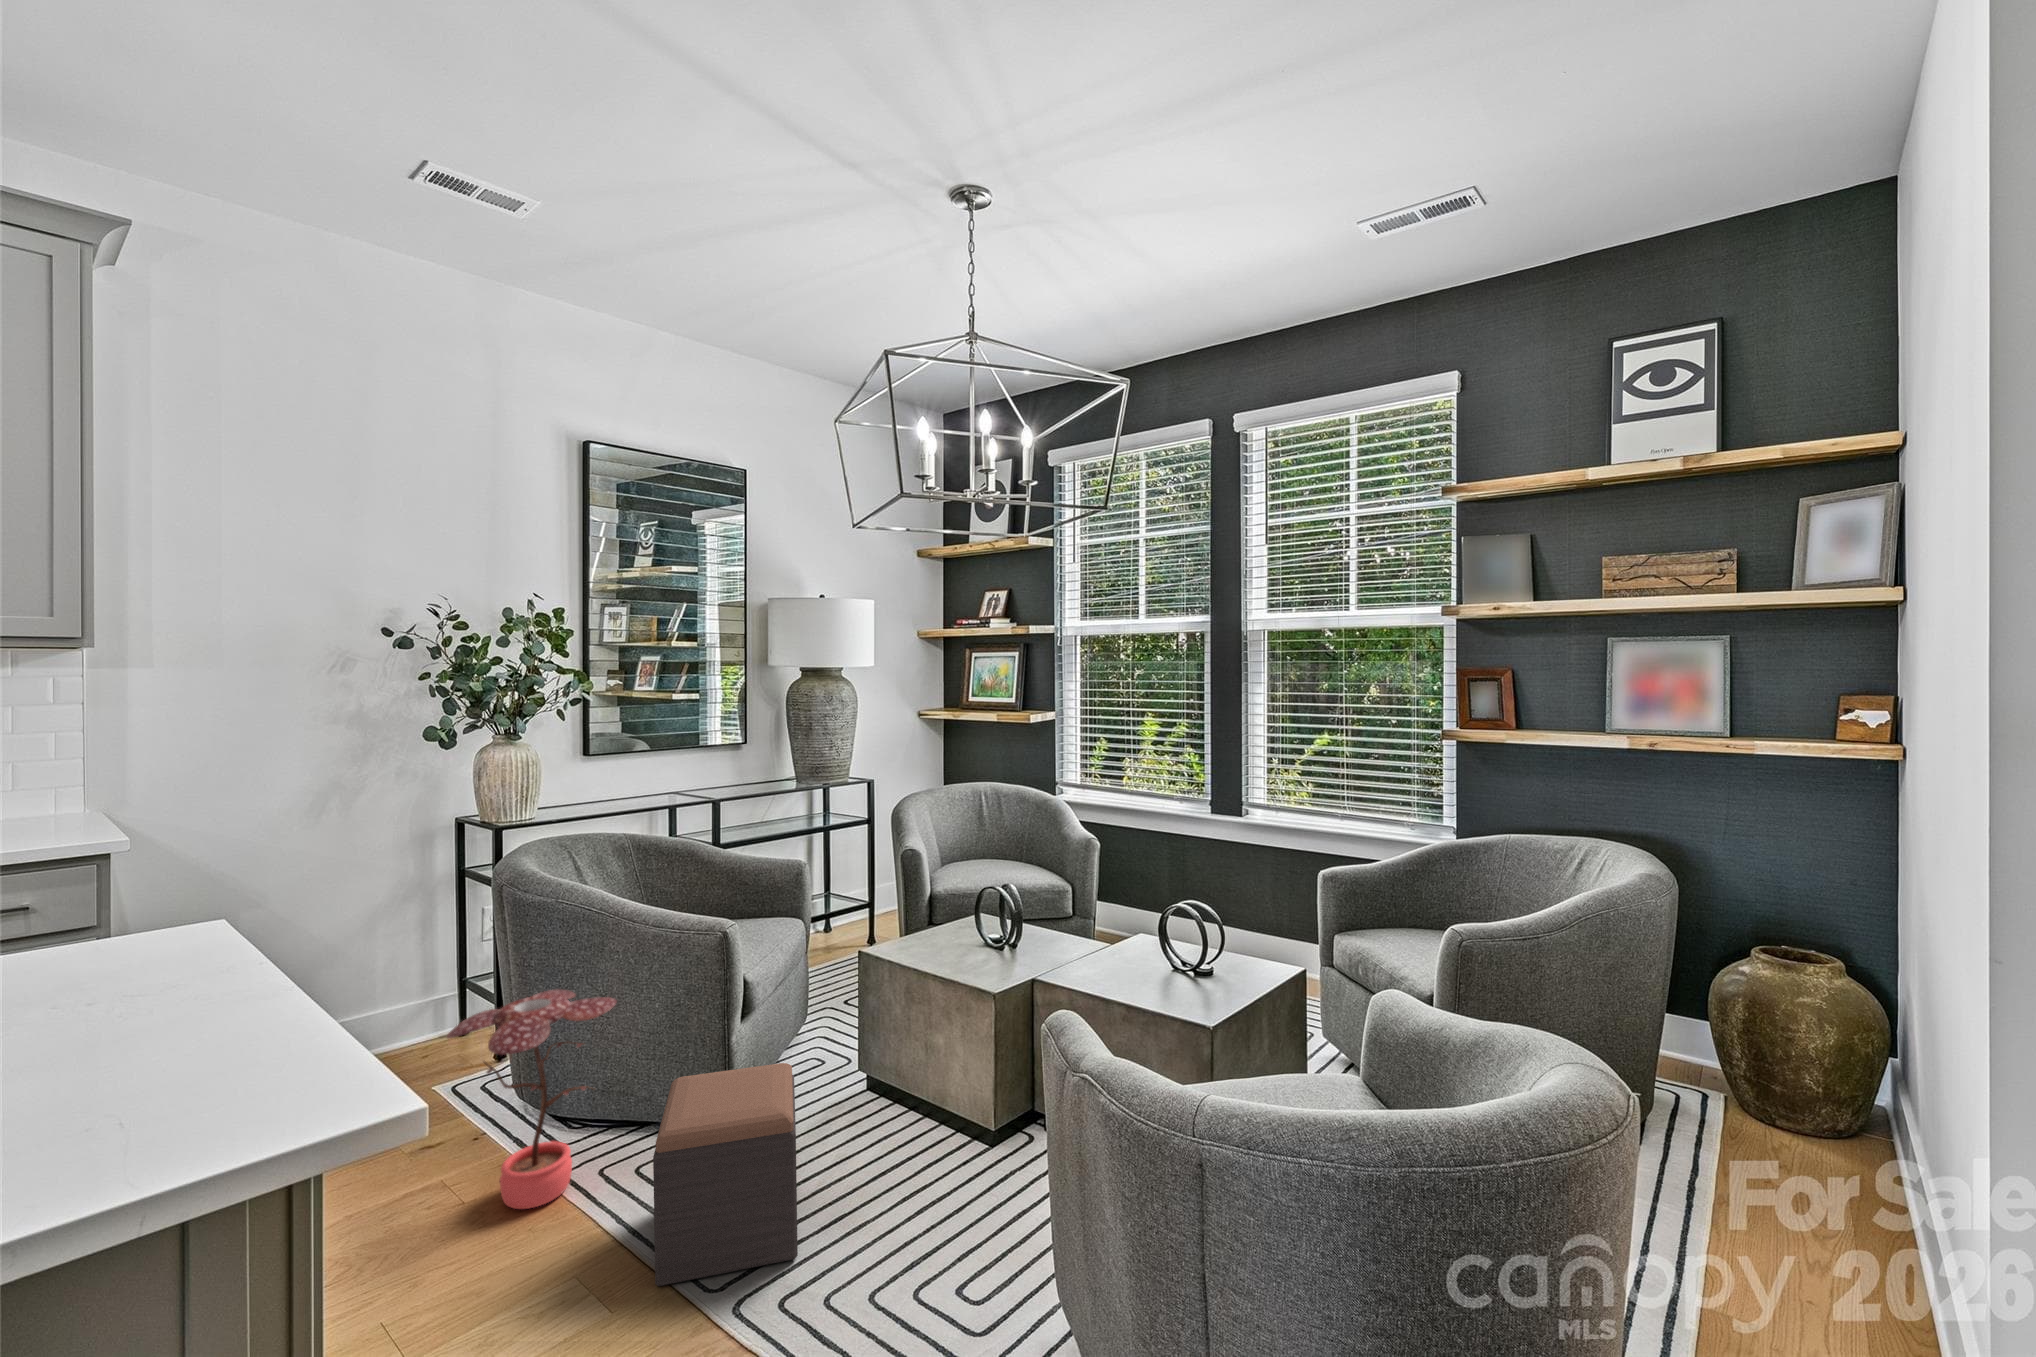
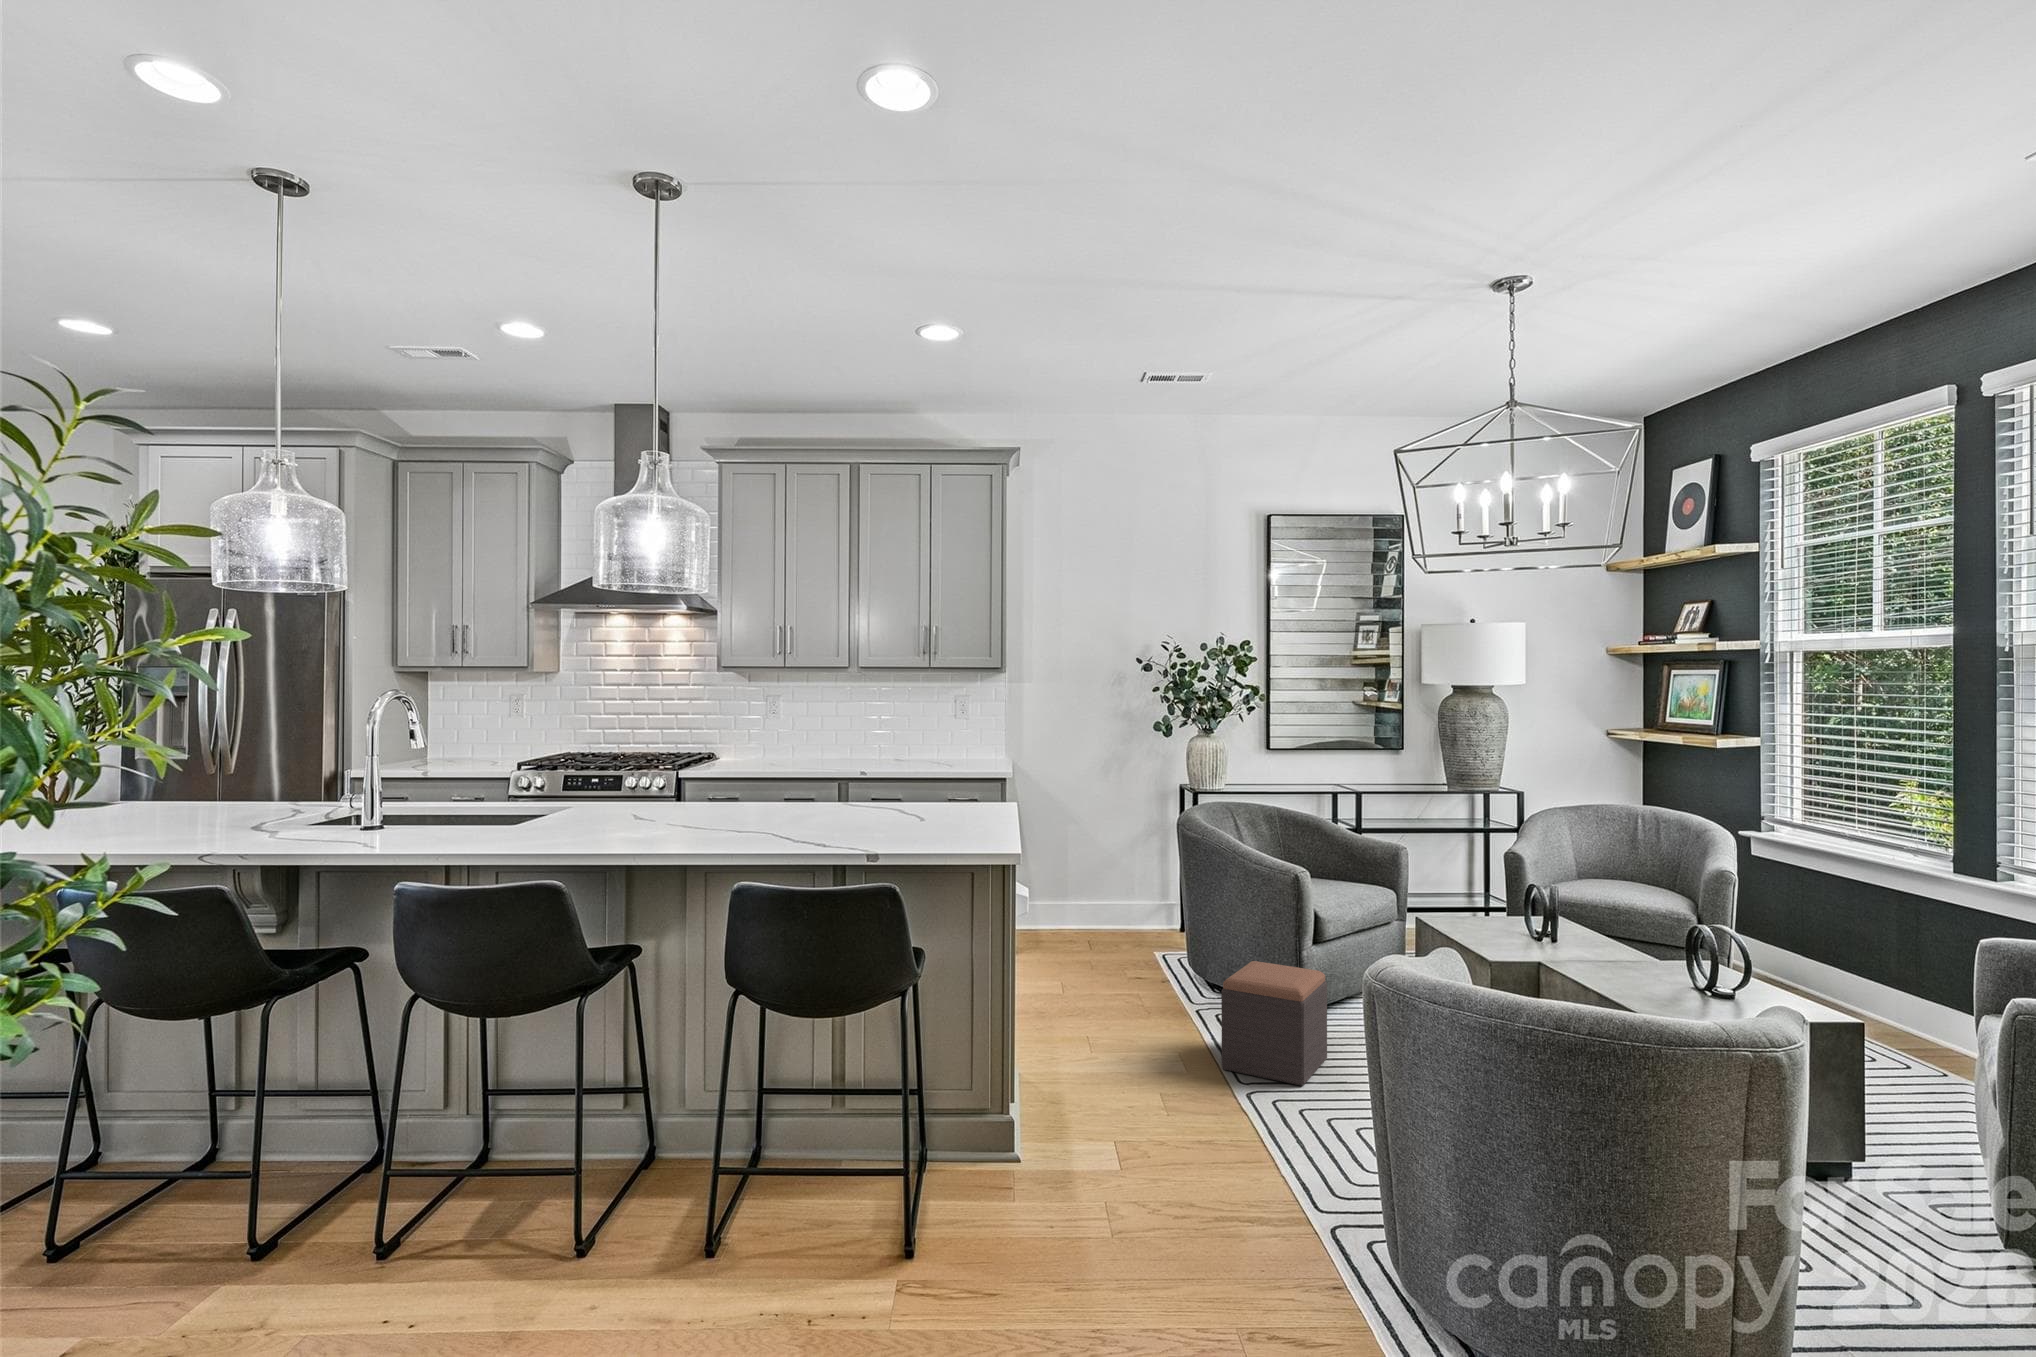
potted plant: present [447,989,617,1209] -> none [1138,896,1229,1022]

